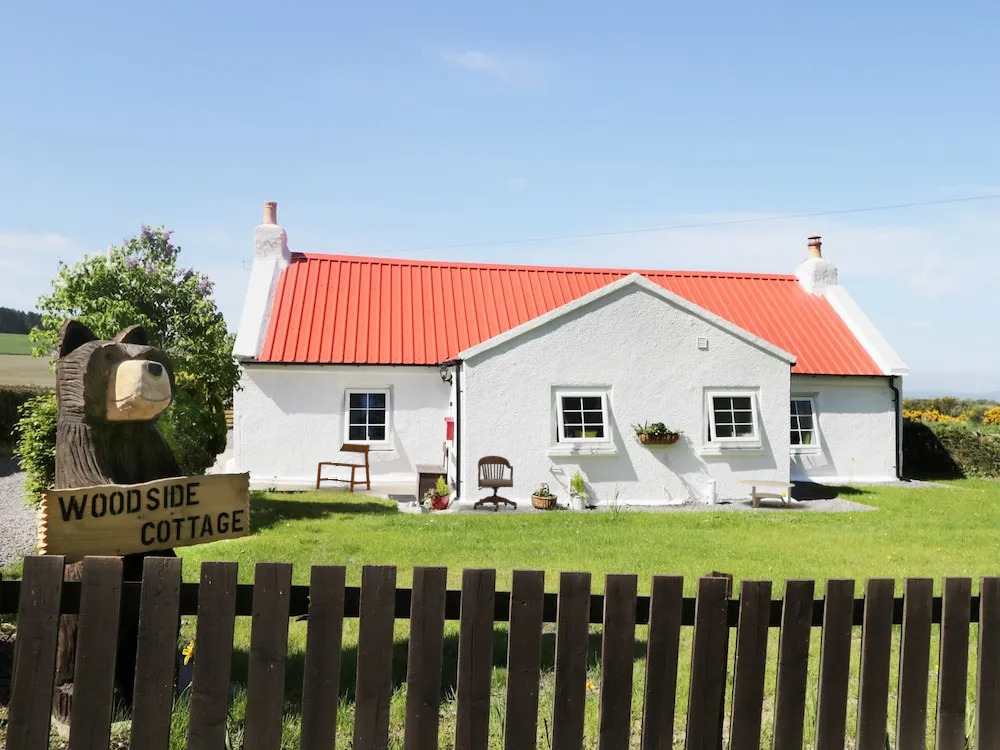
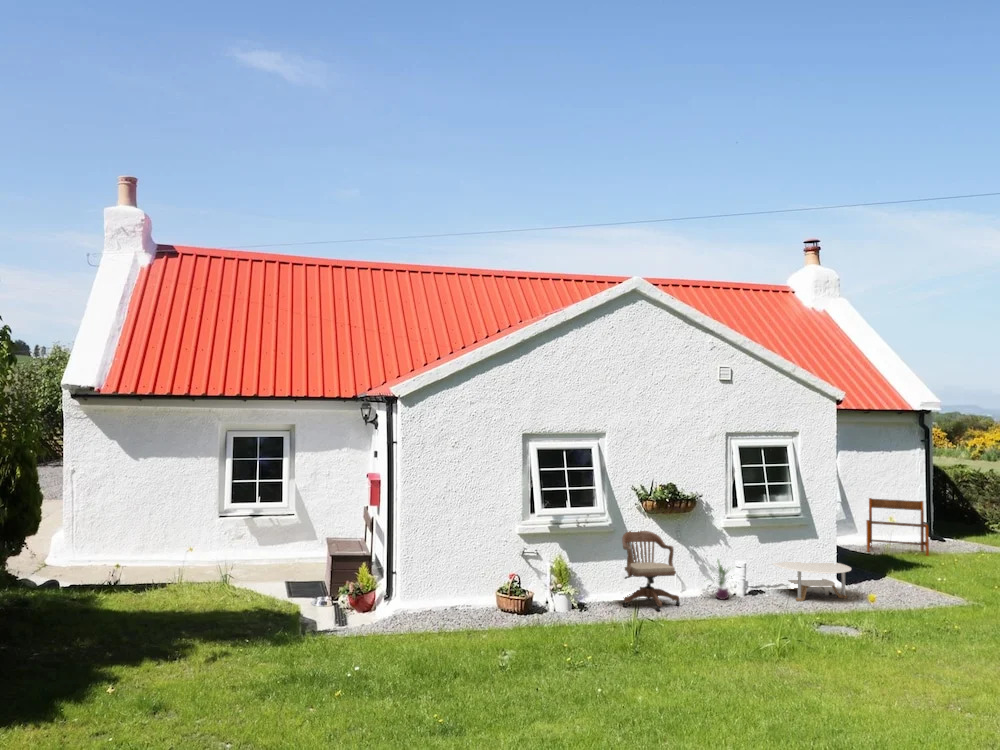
bench: present [316,443,370,492] -> present [866,498,929,556]
chair: present [474,456,517,512] -> present [622,531,680,611]
decorative plant: none [683,477,710,506] -> present [714,560,729,600]

